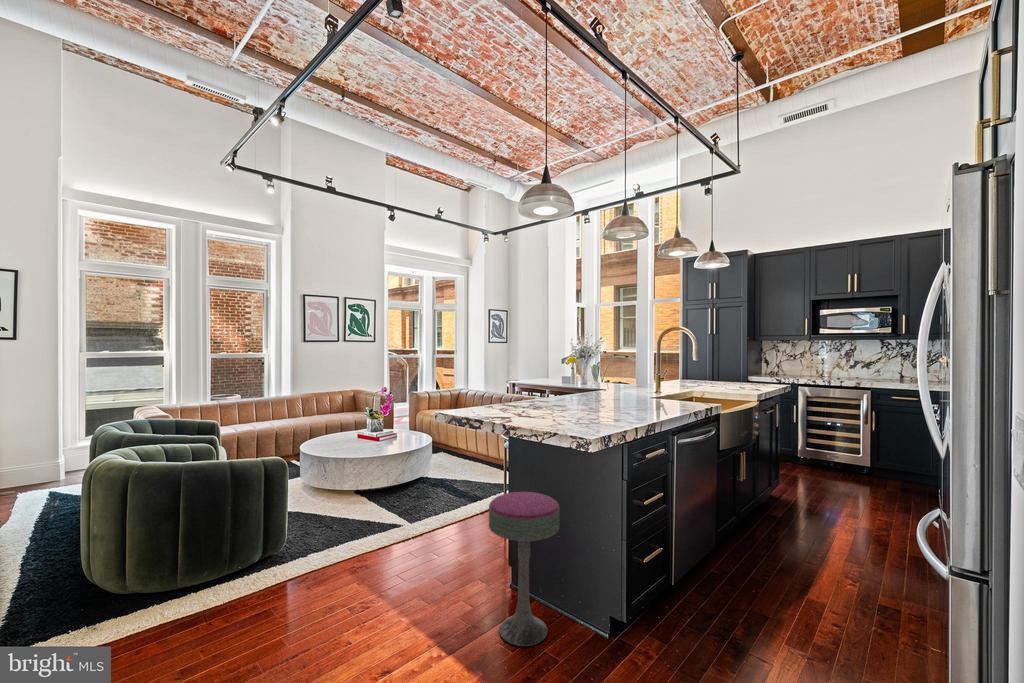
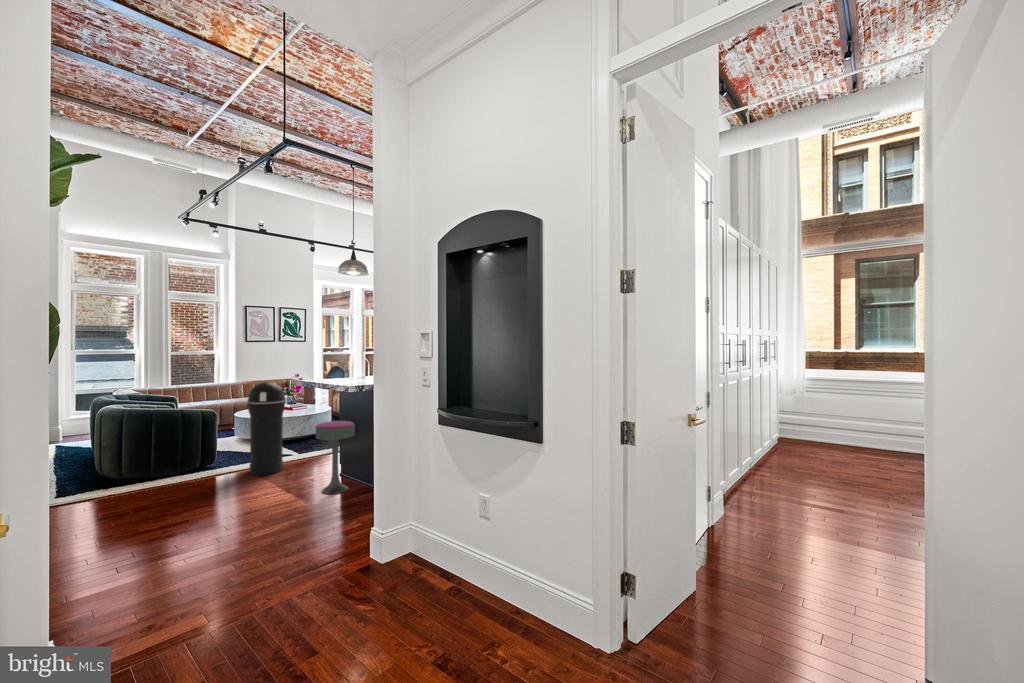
trash can: none [342,412,402,575] -> present [248,382,285,475]

